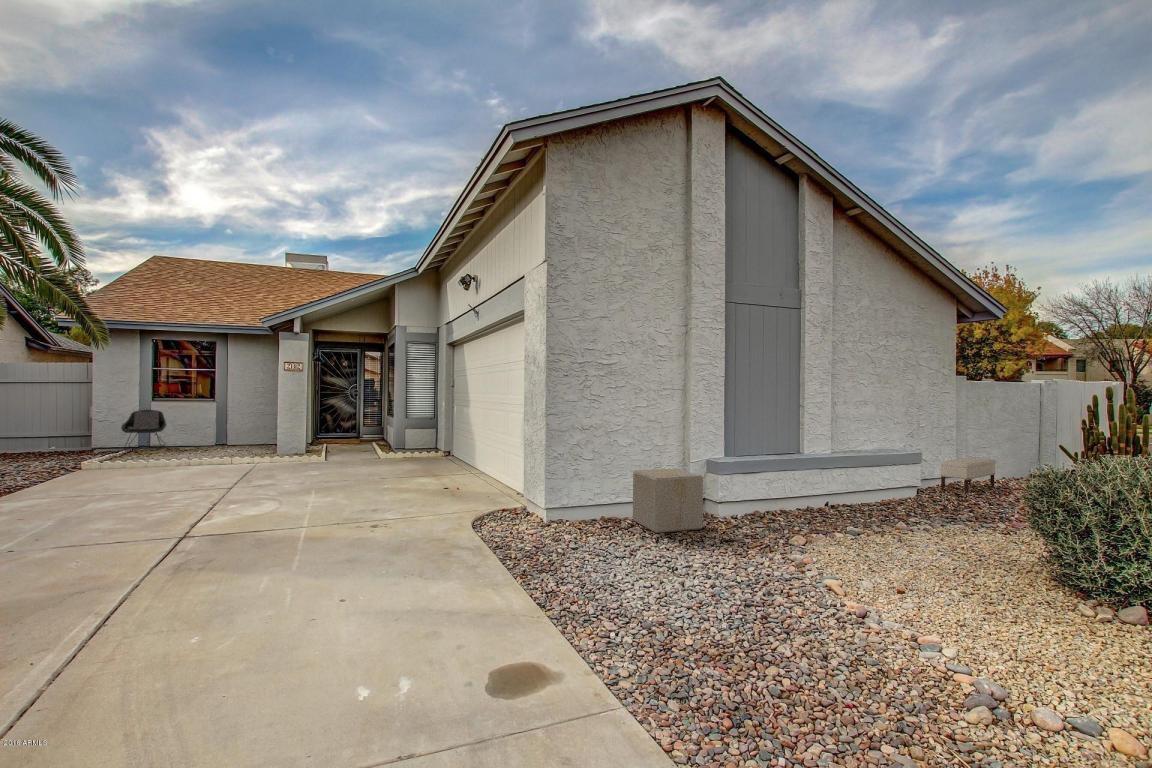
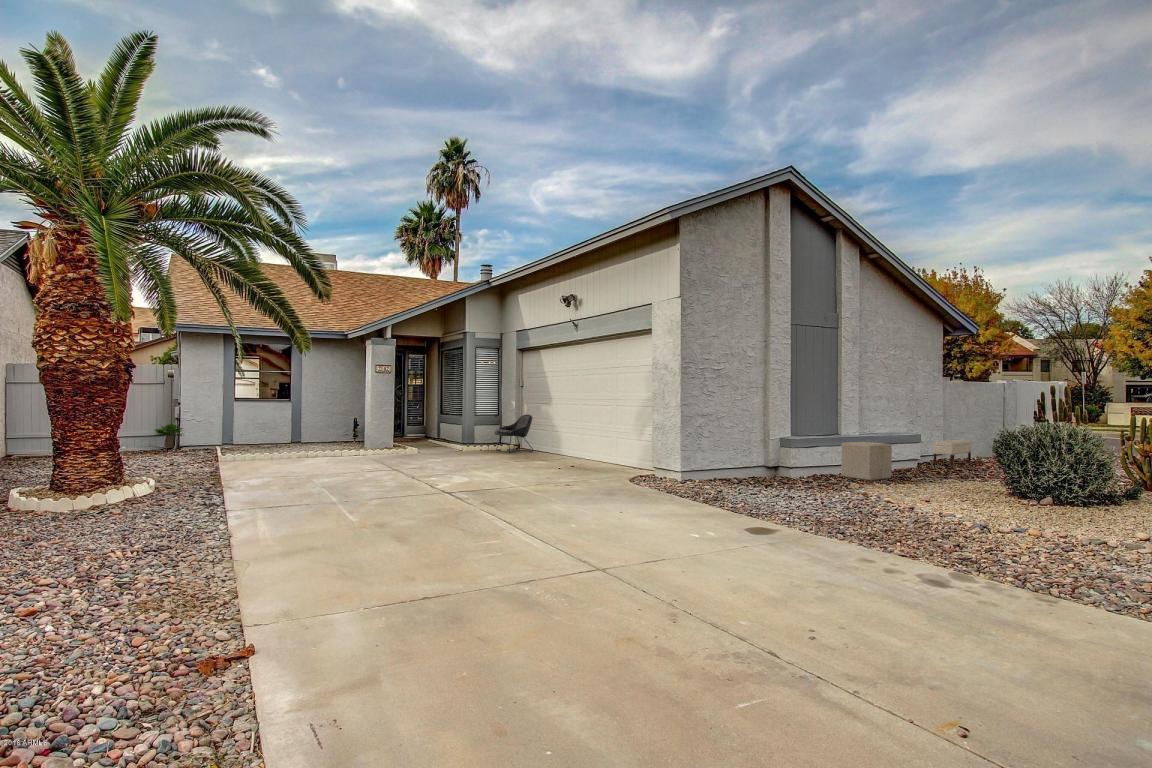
lounge chair: present [121,410,167,450] -> present [495,414,533,453]
potted plant: none [62,423,103,449] -> present [155,424,183,448]
cardboard box: present [633,469,703,533] -> present [841,442,892,480]

